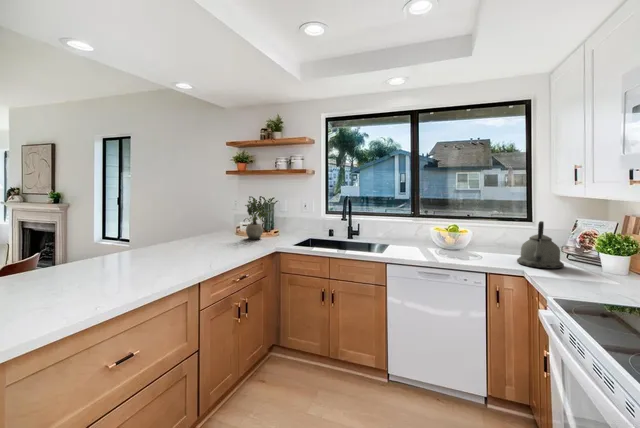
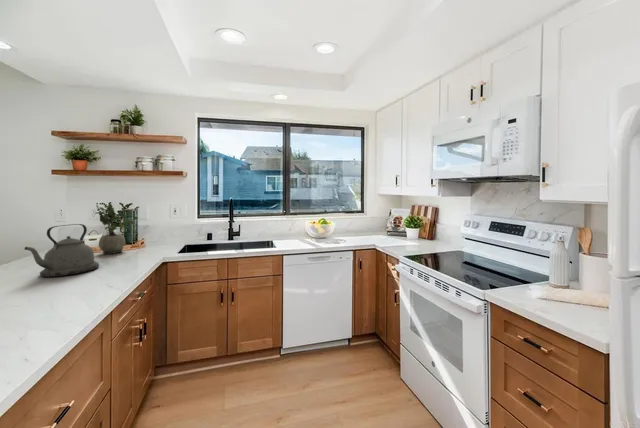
kettle: present [517,221,564,269] -> present [25,224,99,277]

